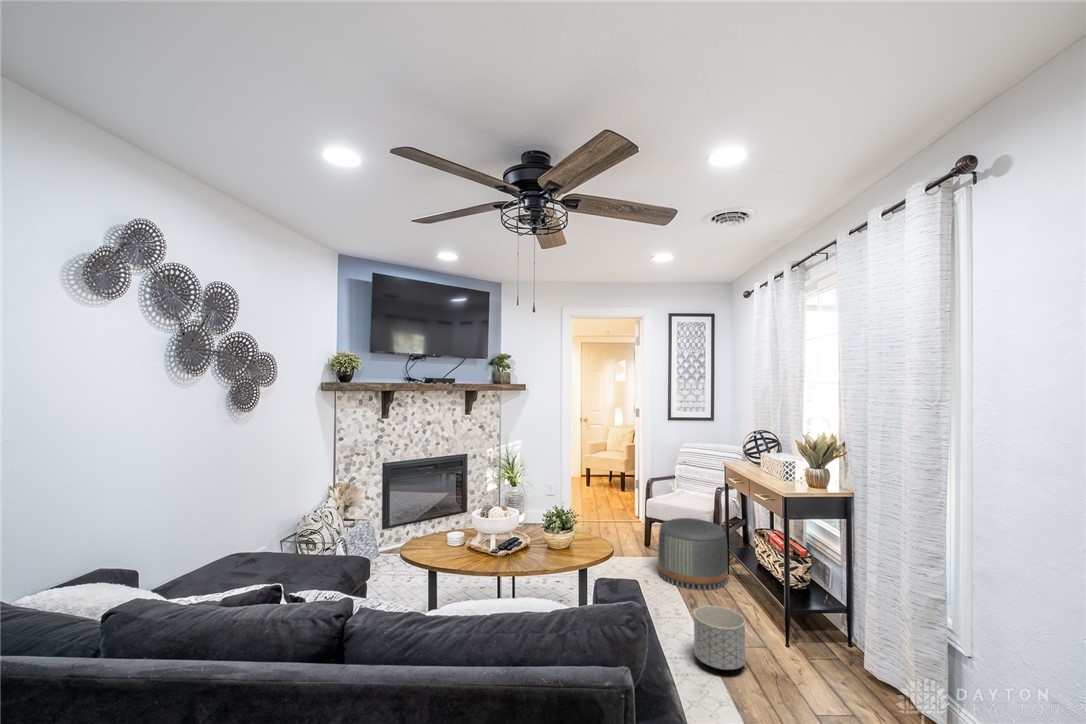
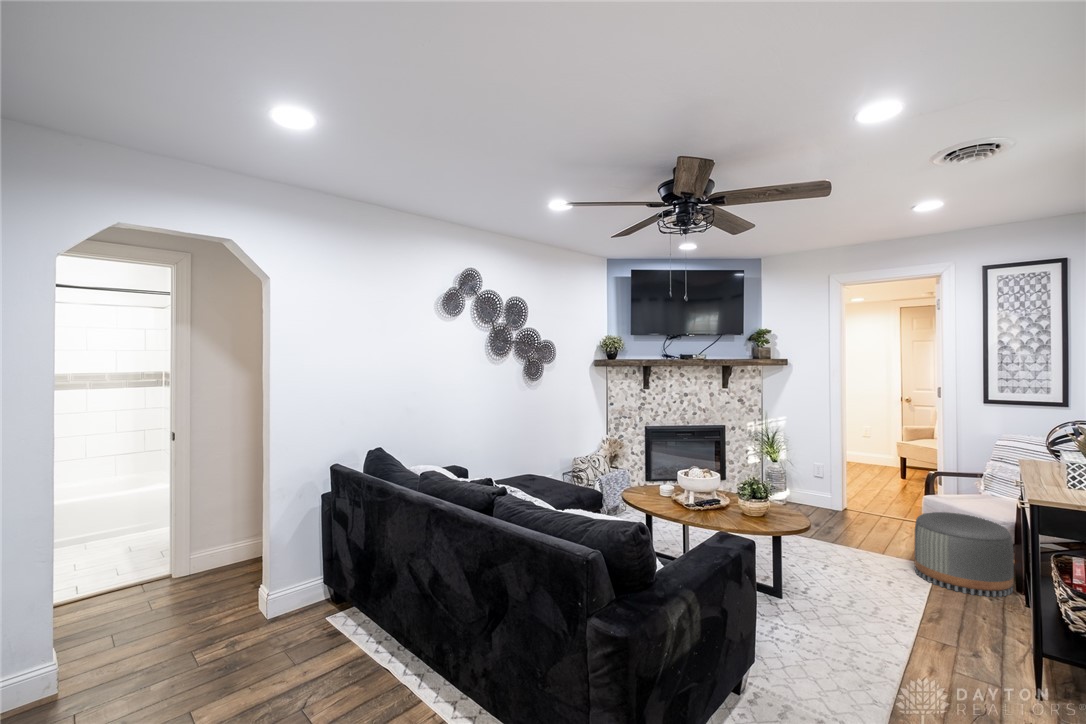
planter: present [694,606,745,670] -> none [880,587,941,651]

